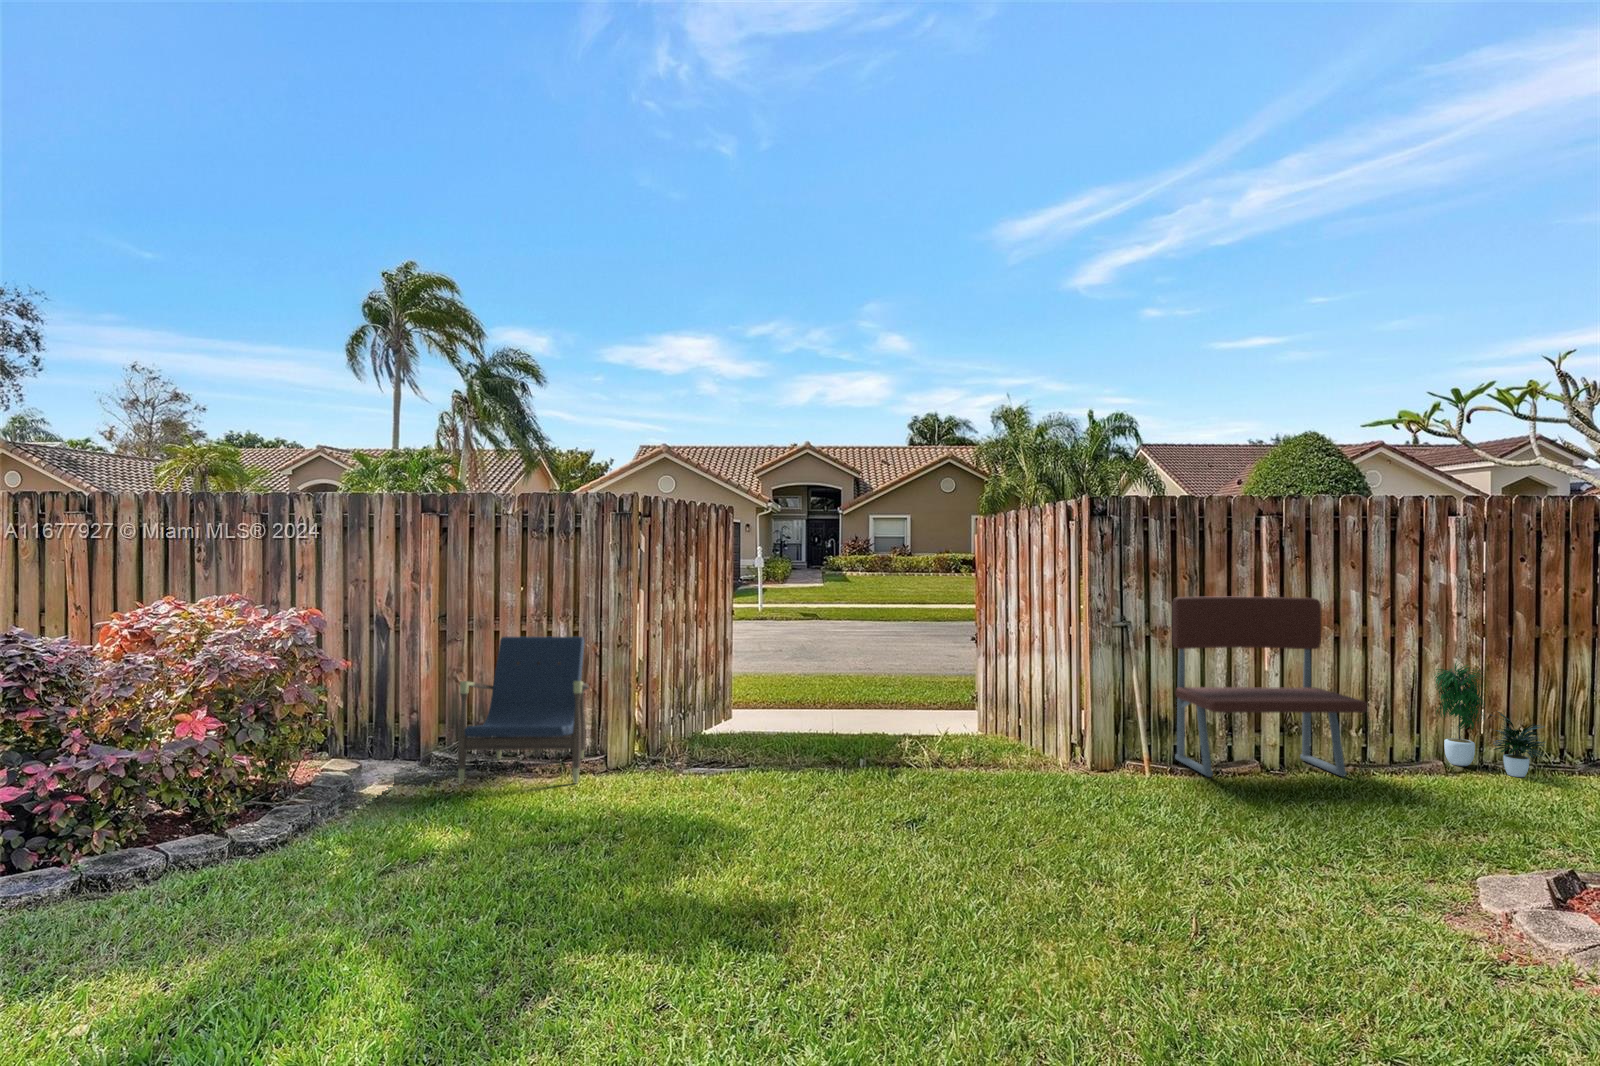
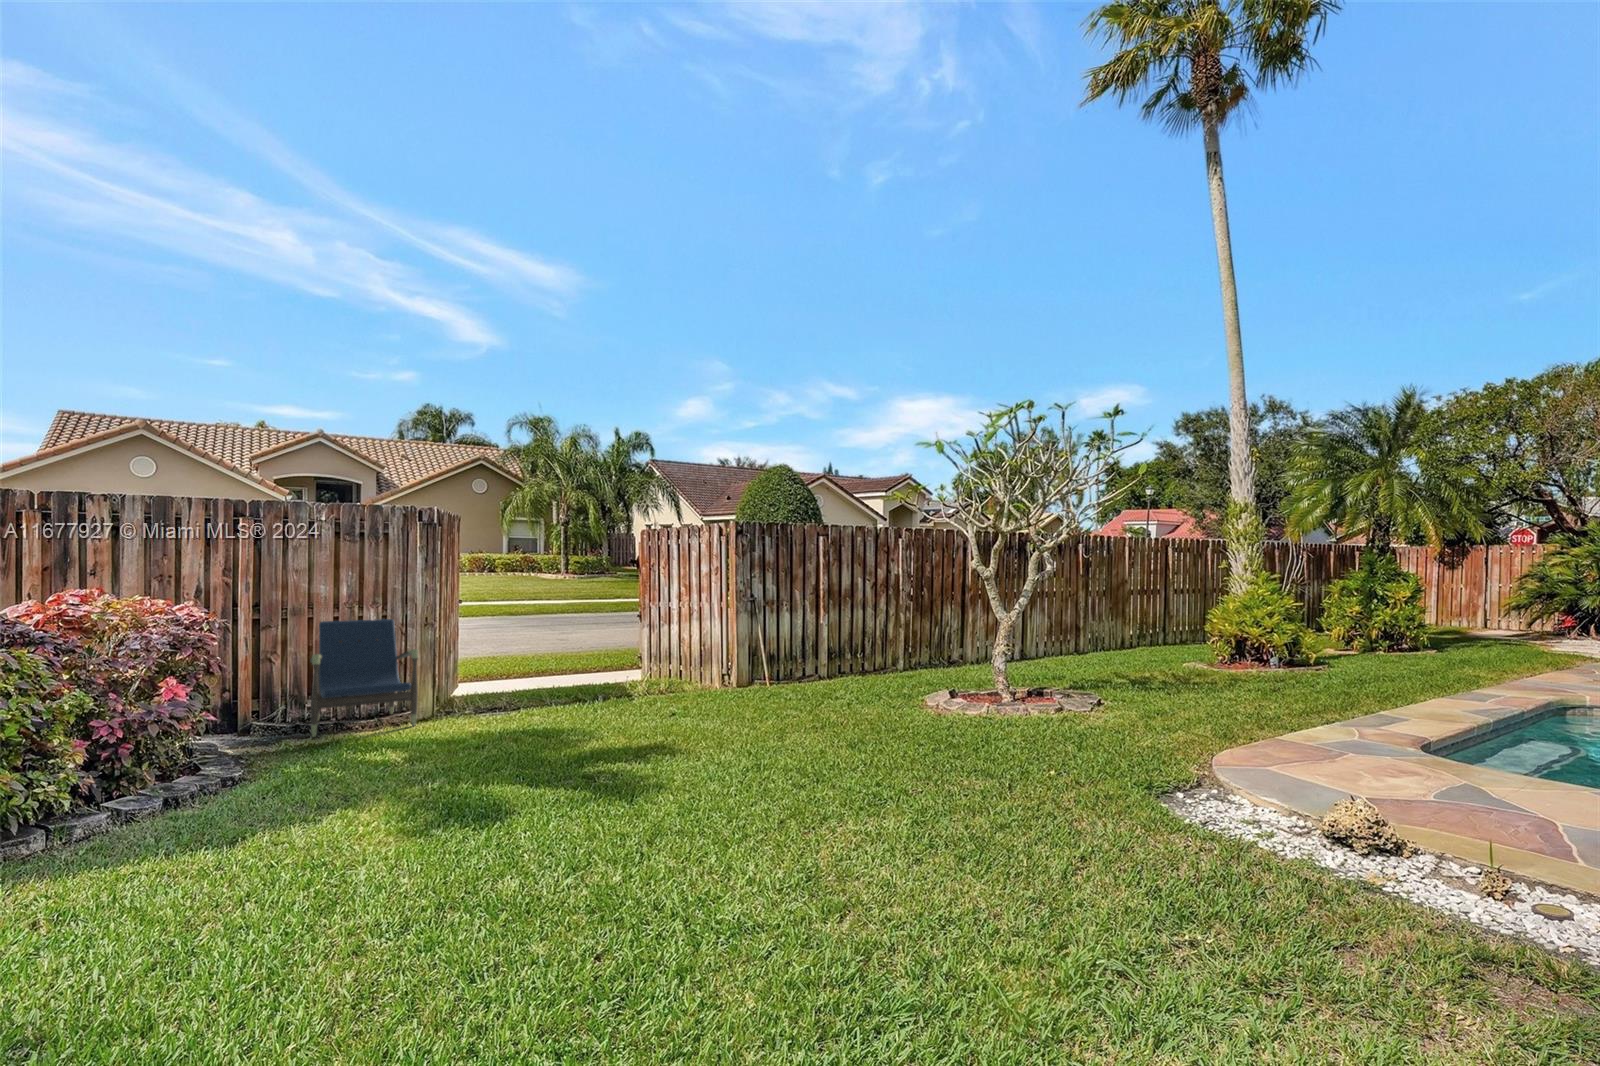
bench: present [1172,596,1367,777] -> none [778,582,874,683]
potted plant: present [1434,661,1544,777] -> none [893,613,942,670]

